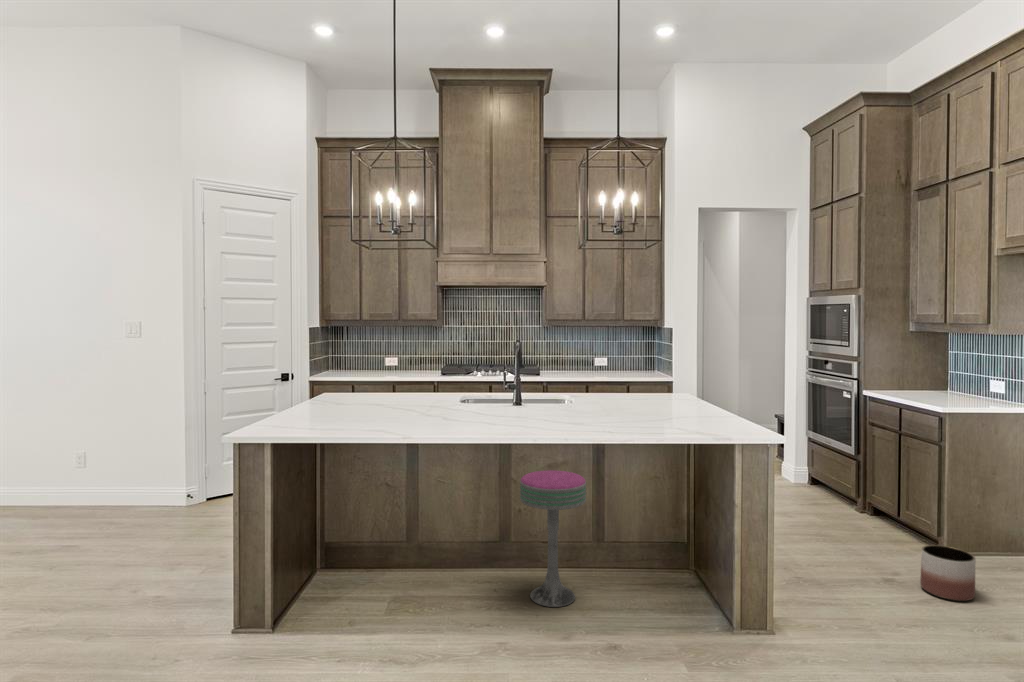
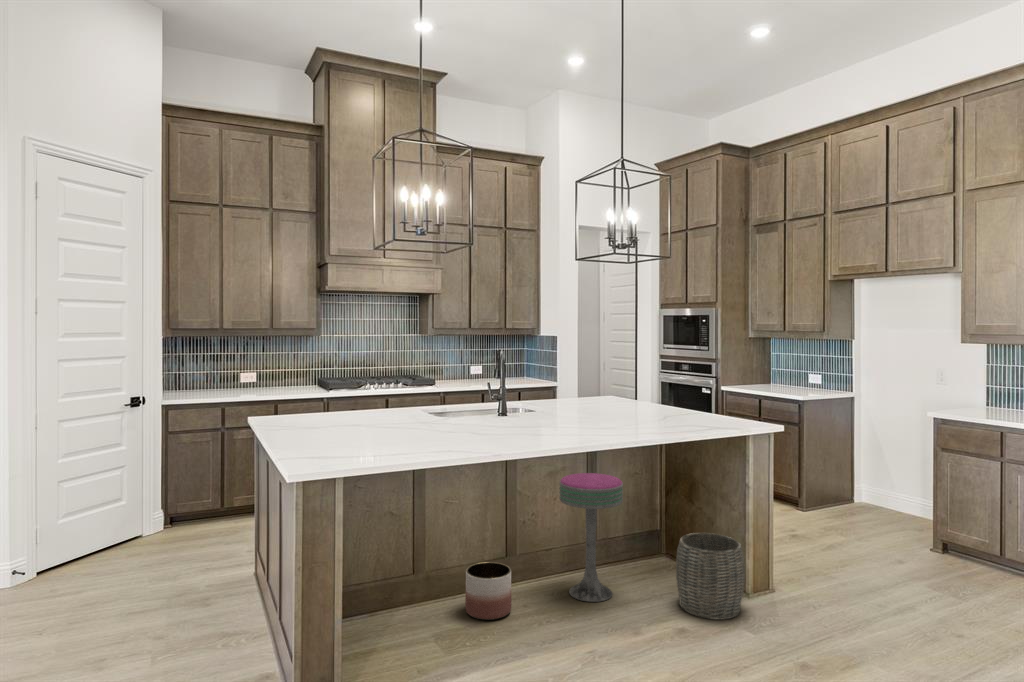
planter: present [920,545,976,601] -> present [465,562,512,620]
woven basket: none [622,553,700,659] -> present [676,533,745,620]

